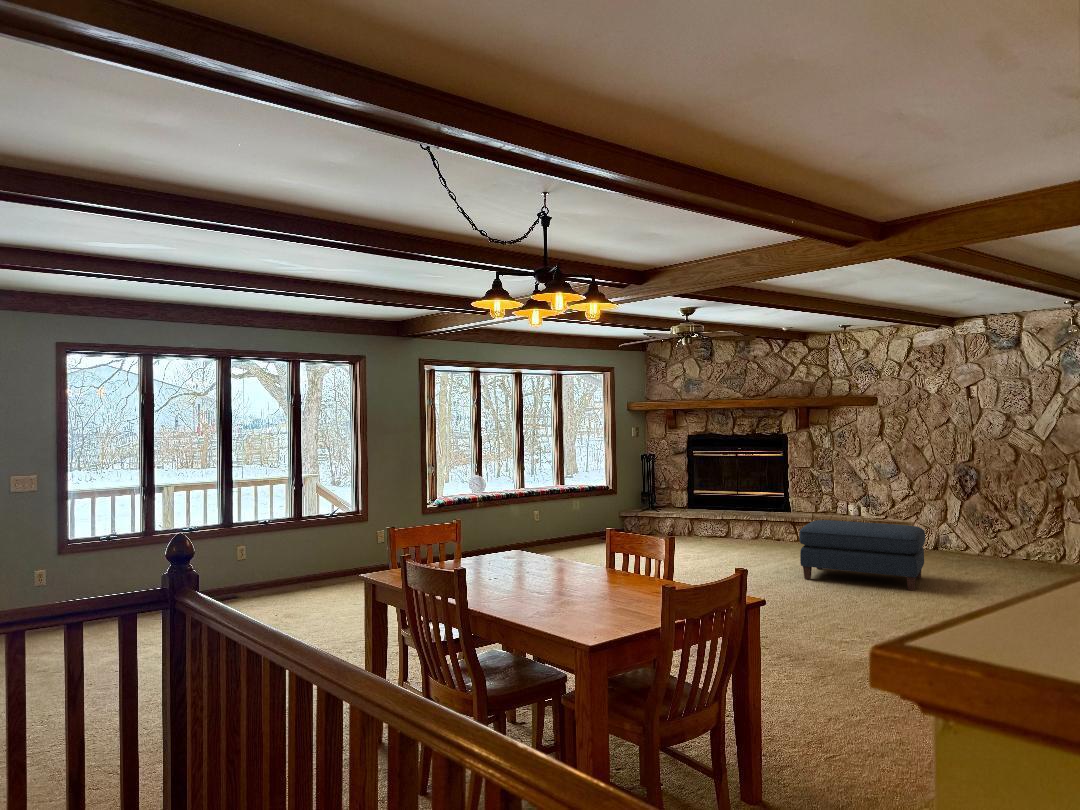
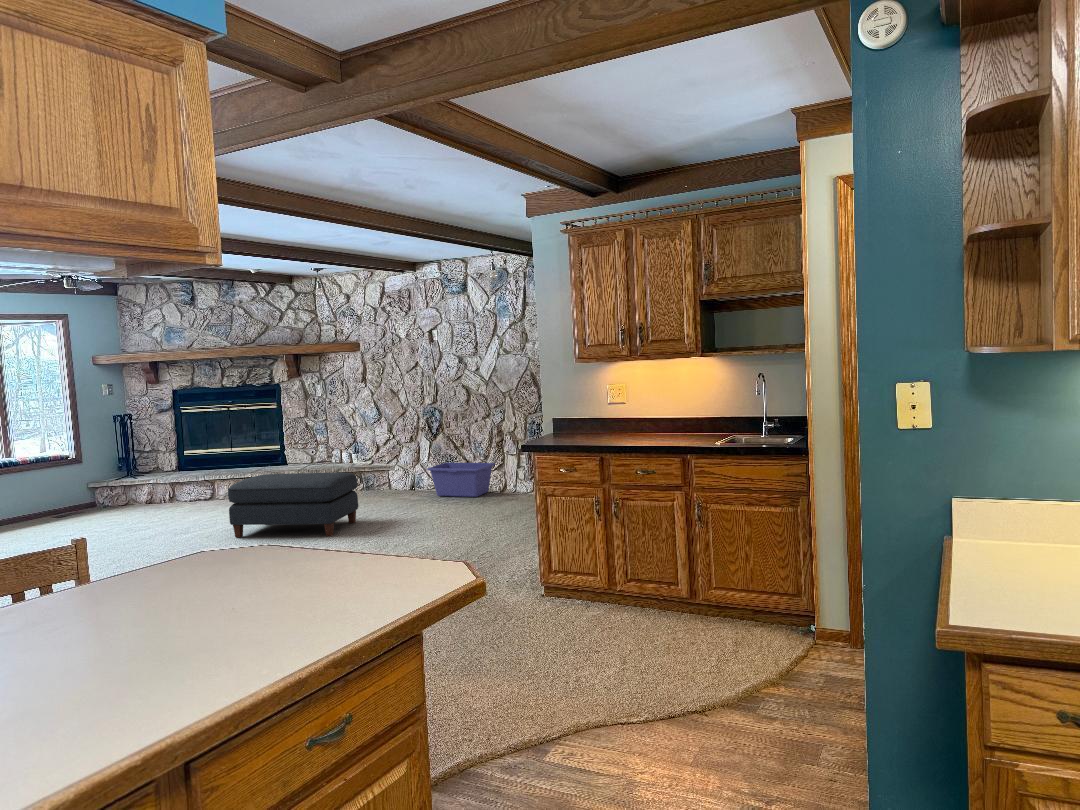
storage bin: none [972,525,1053,565] -> present [427,462,495,497]

